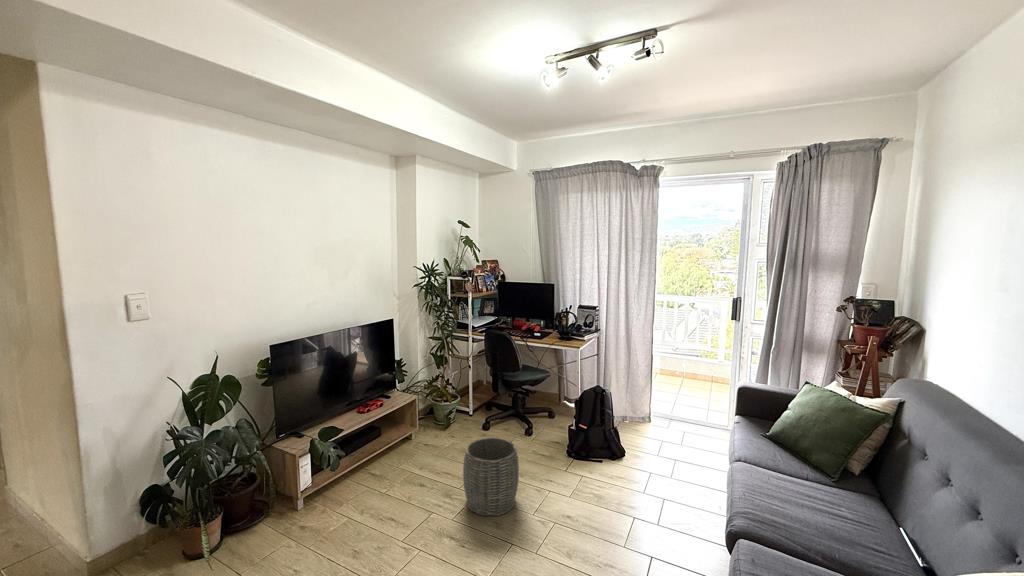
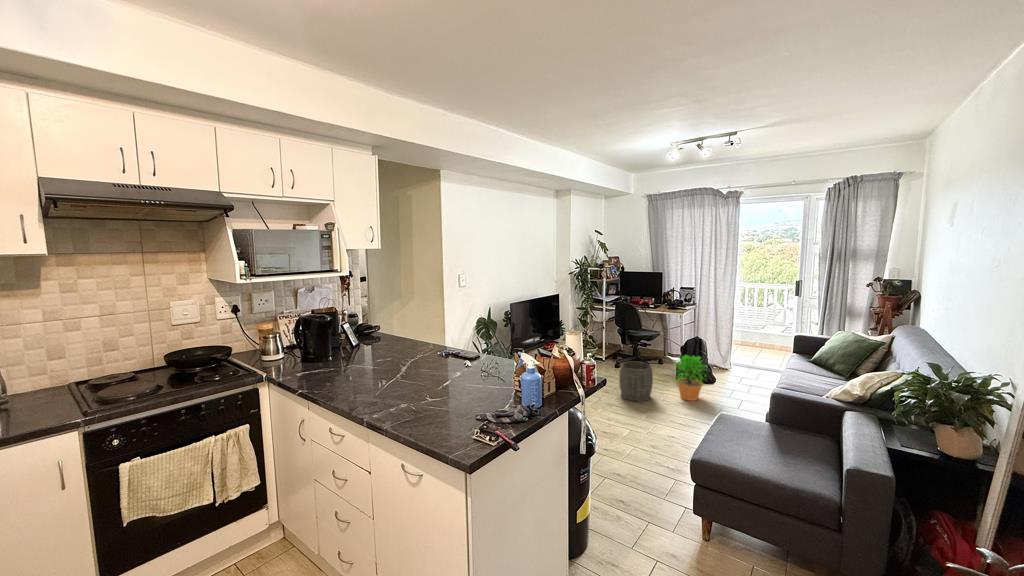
potted plant: none [551,425,611,508] -> present [674,355,706,401]

